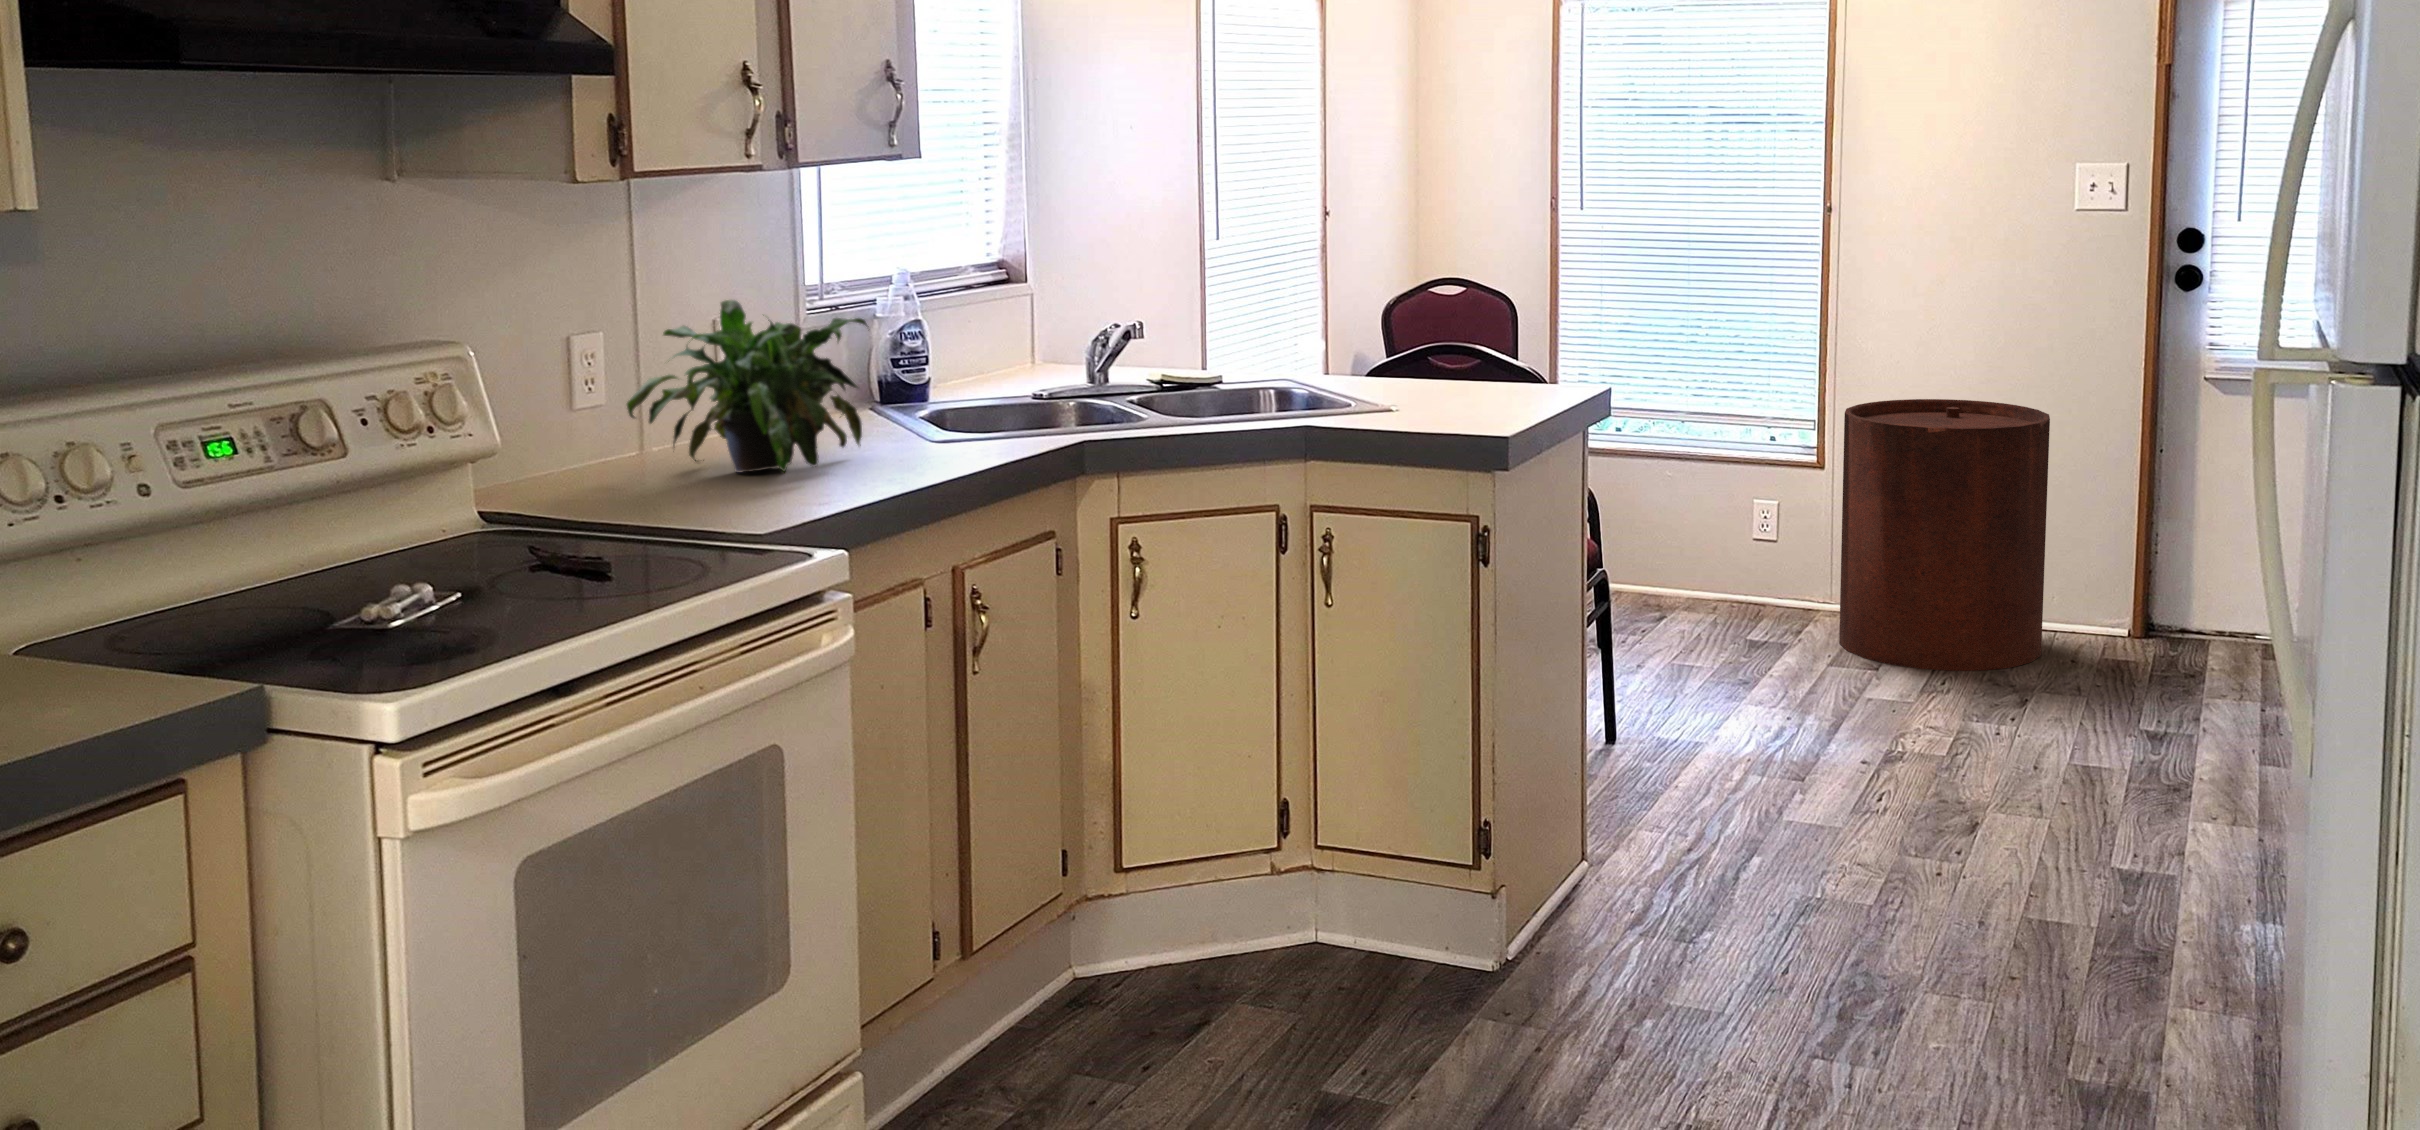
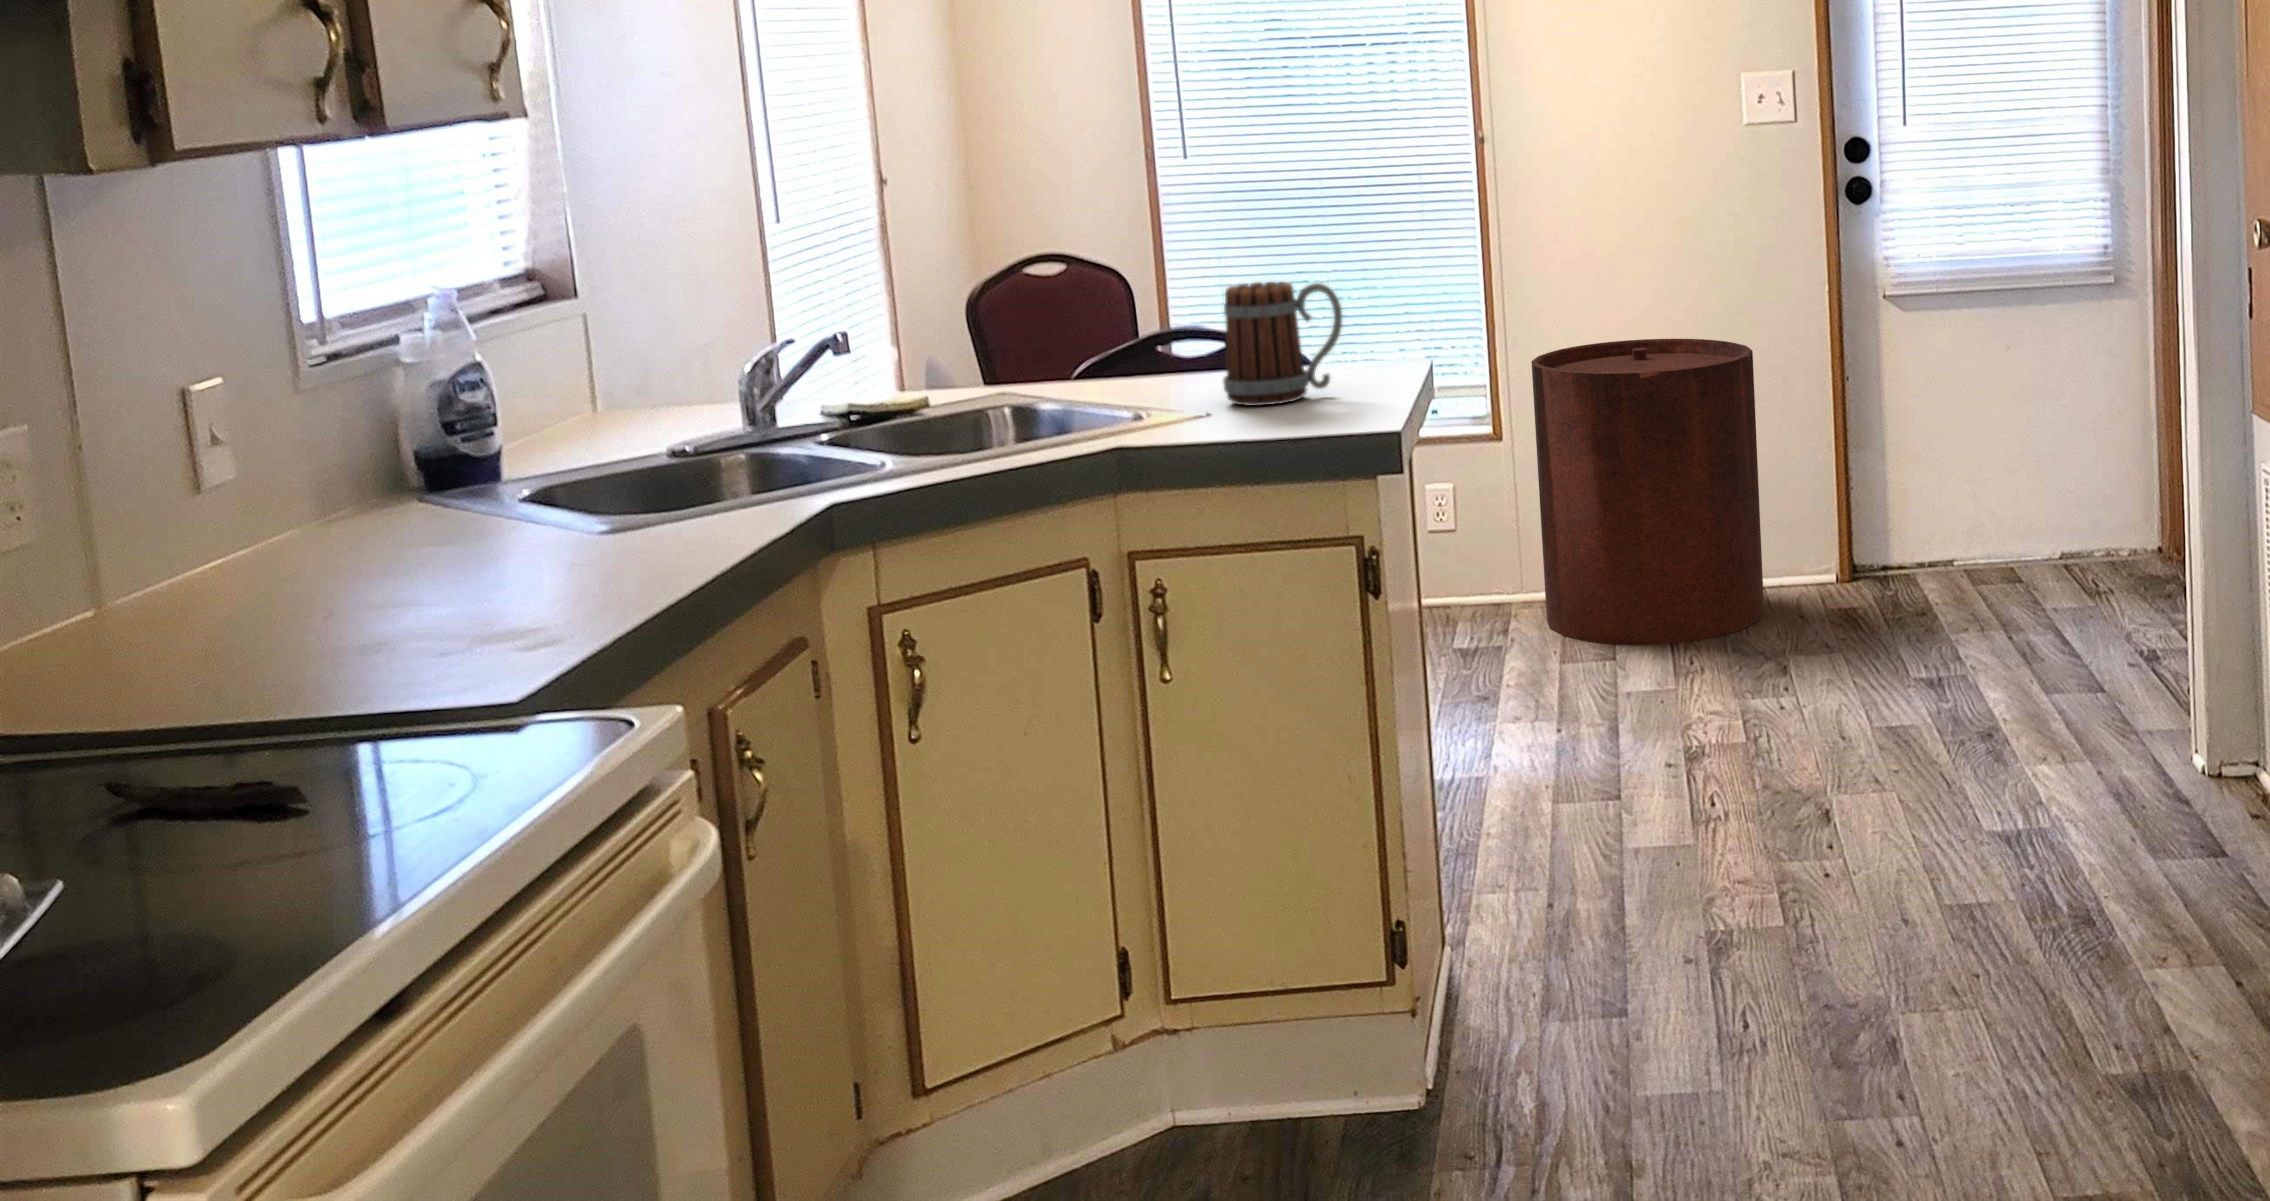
potted plant: present [627,300,867,473] -> none [101,342,506,615]
mug: none [1421,316,1516,411] -> present [1223,282,1342,406]

